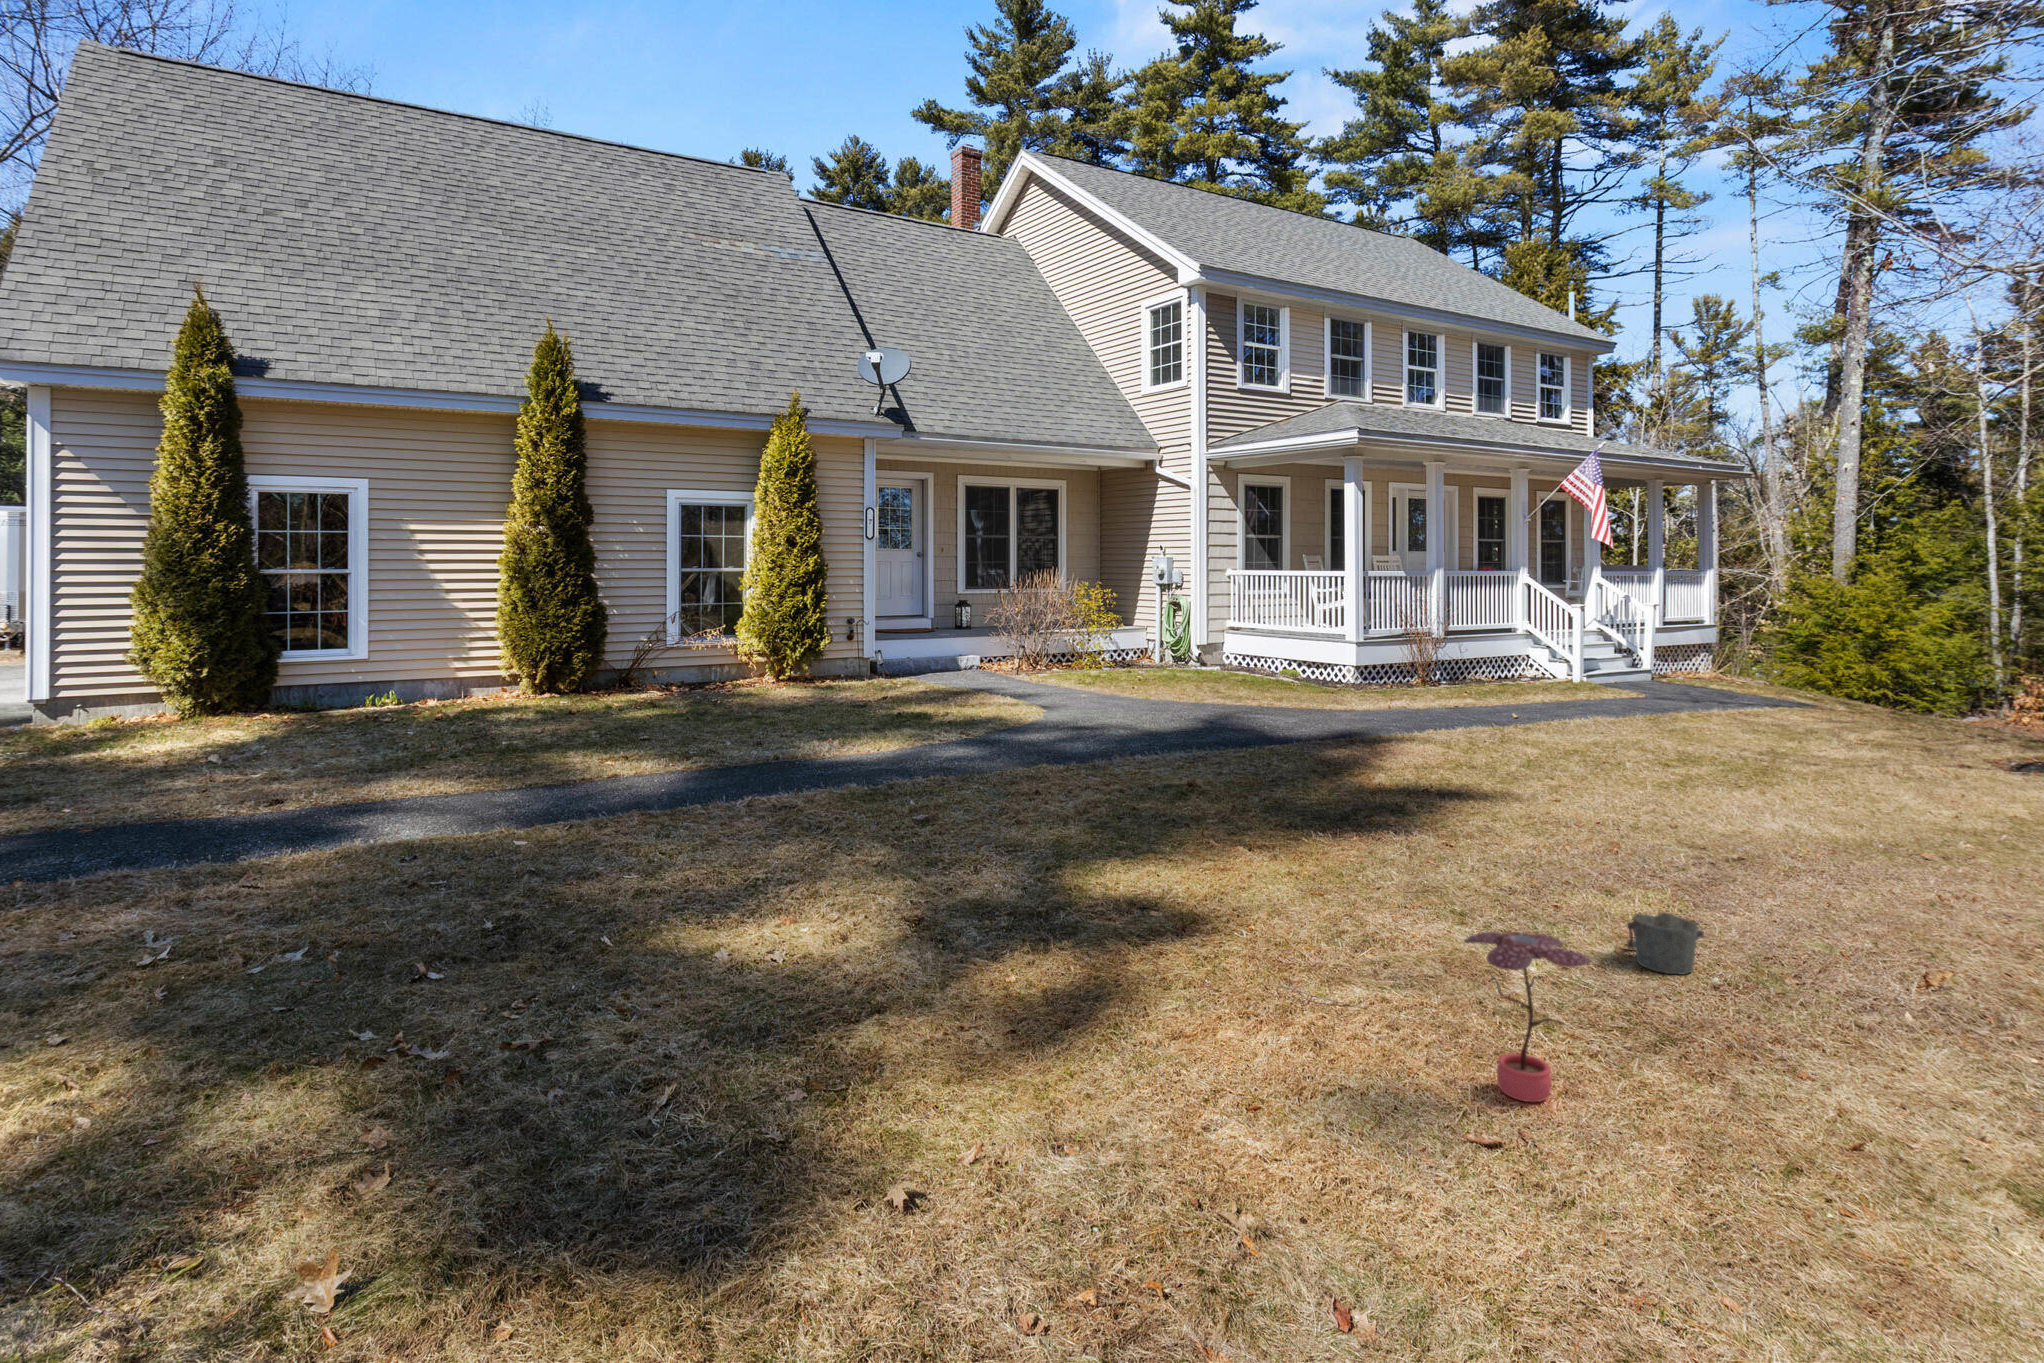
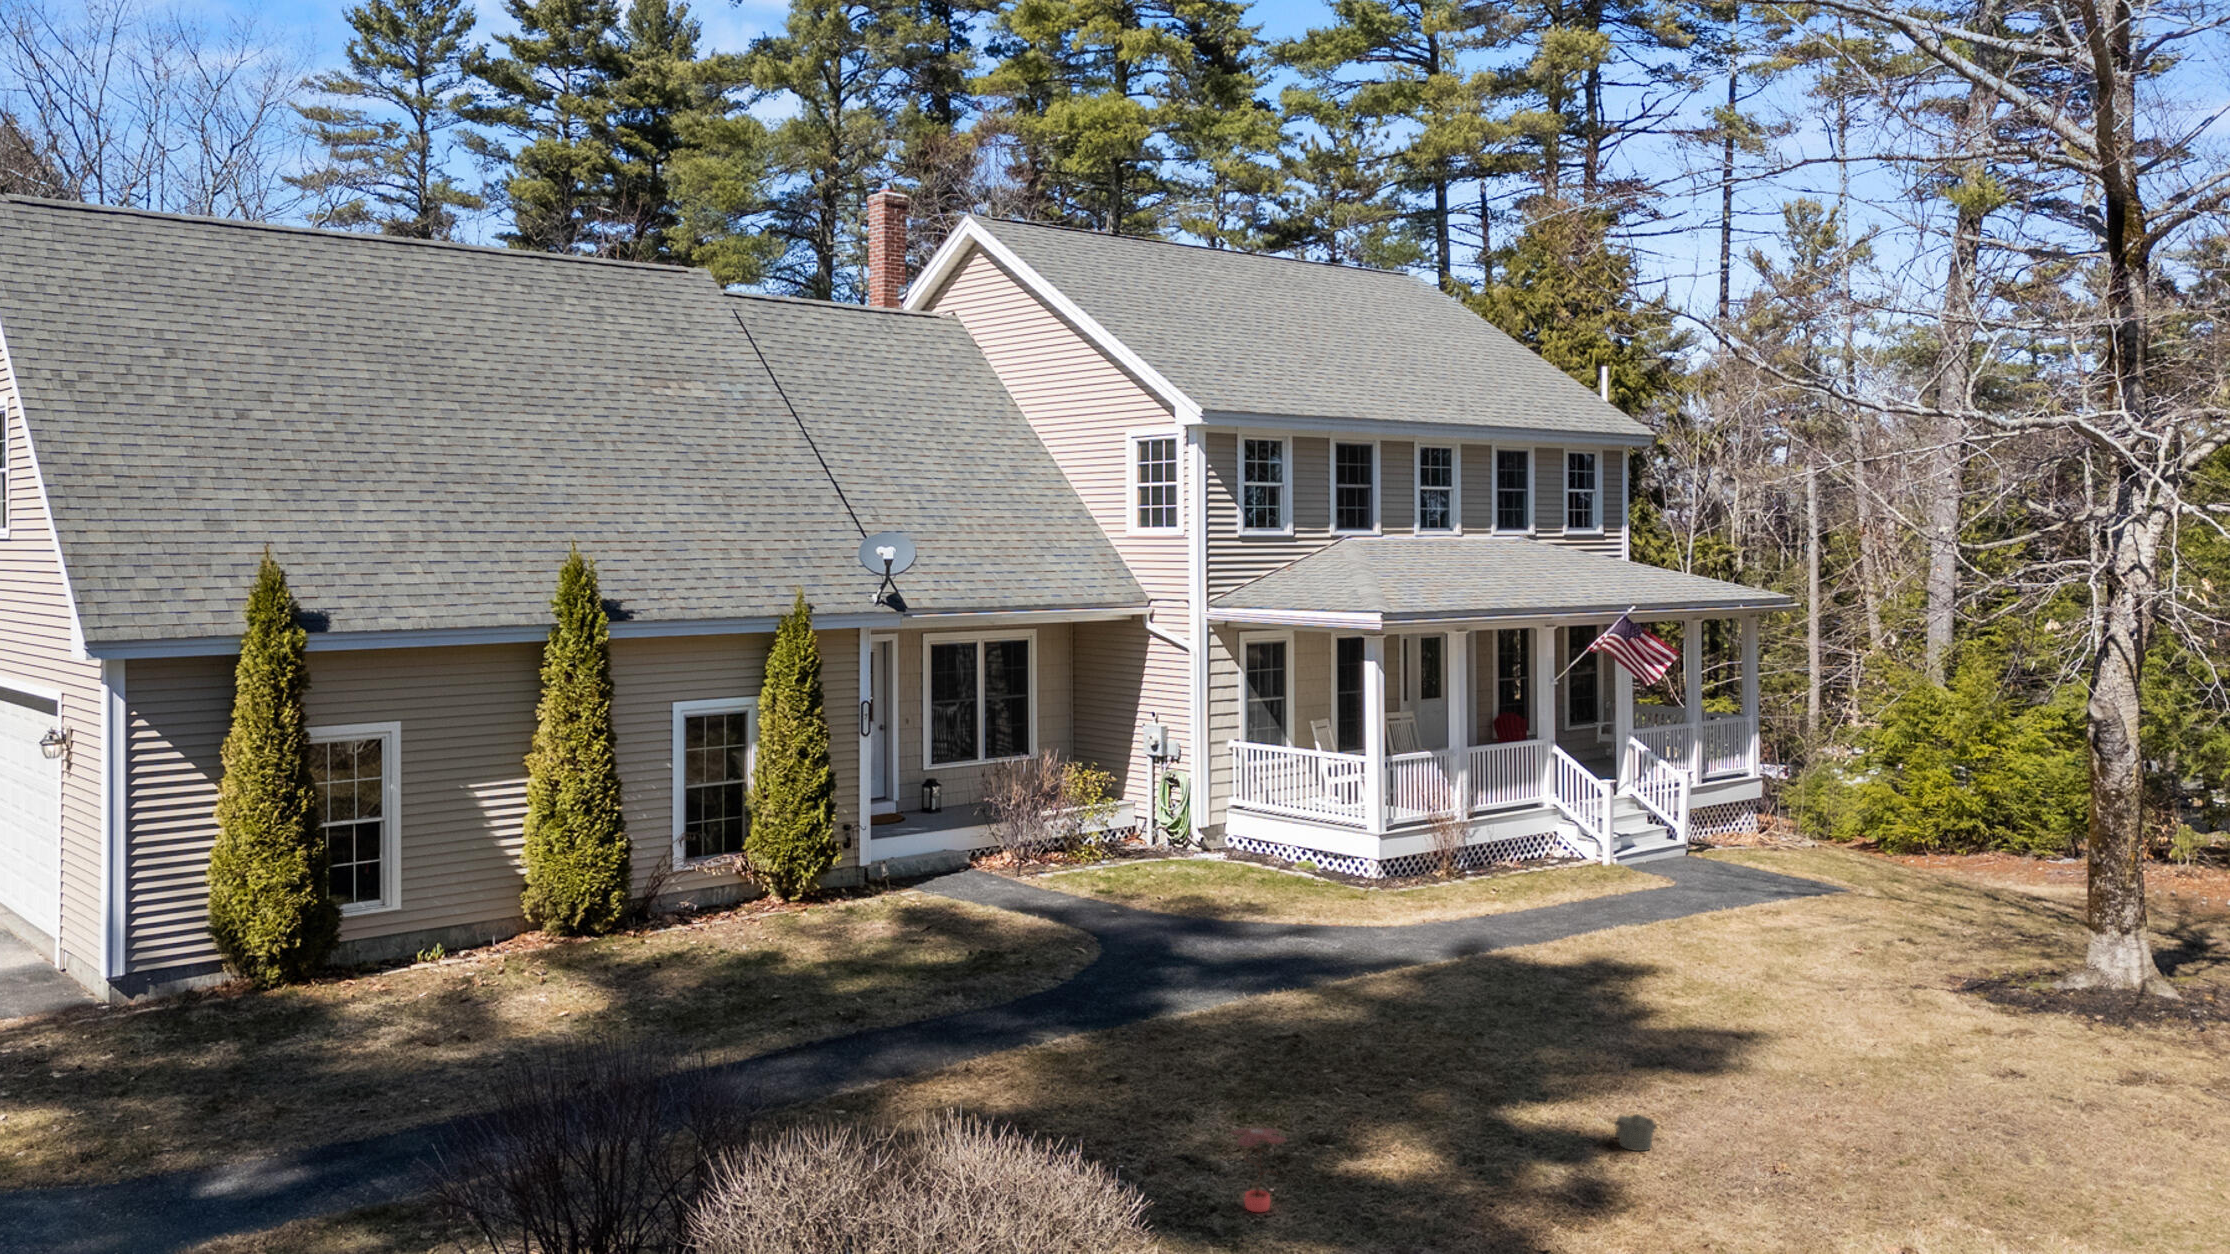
potted plant: present [1465,932,1591,1102] -> present [1231,1128,1286,1212]

